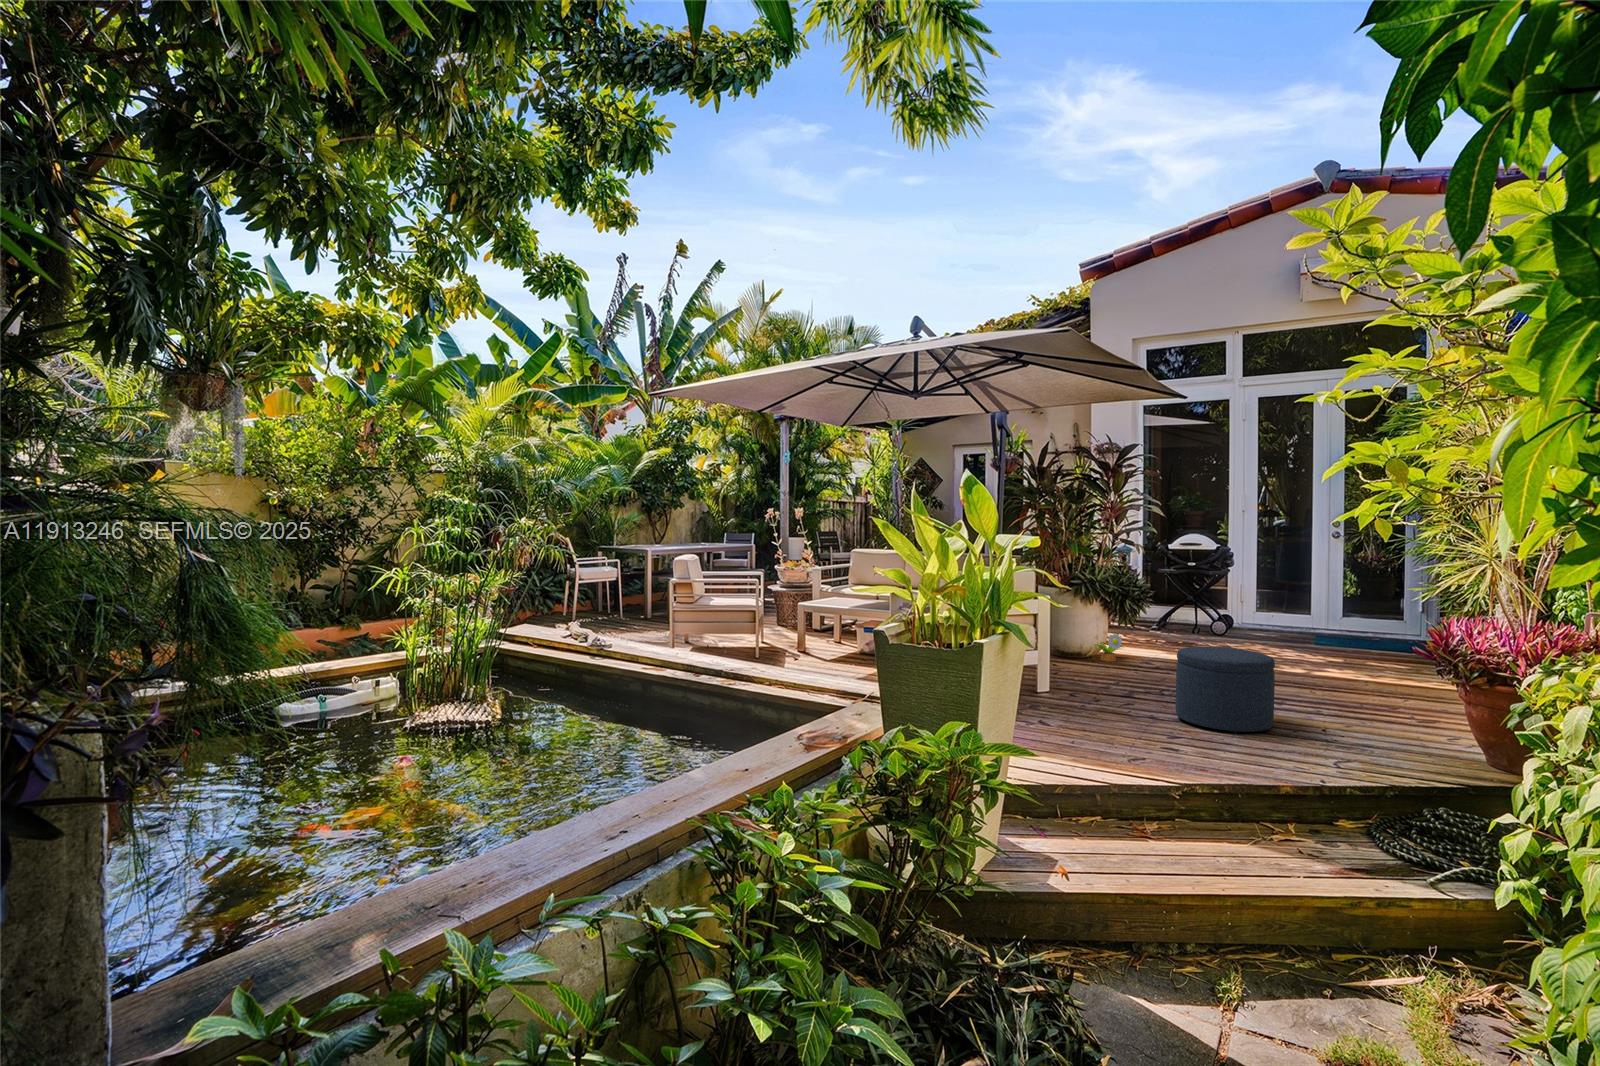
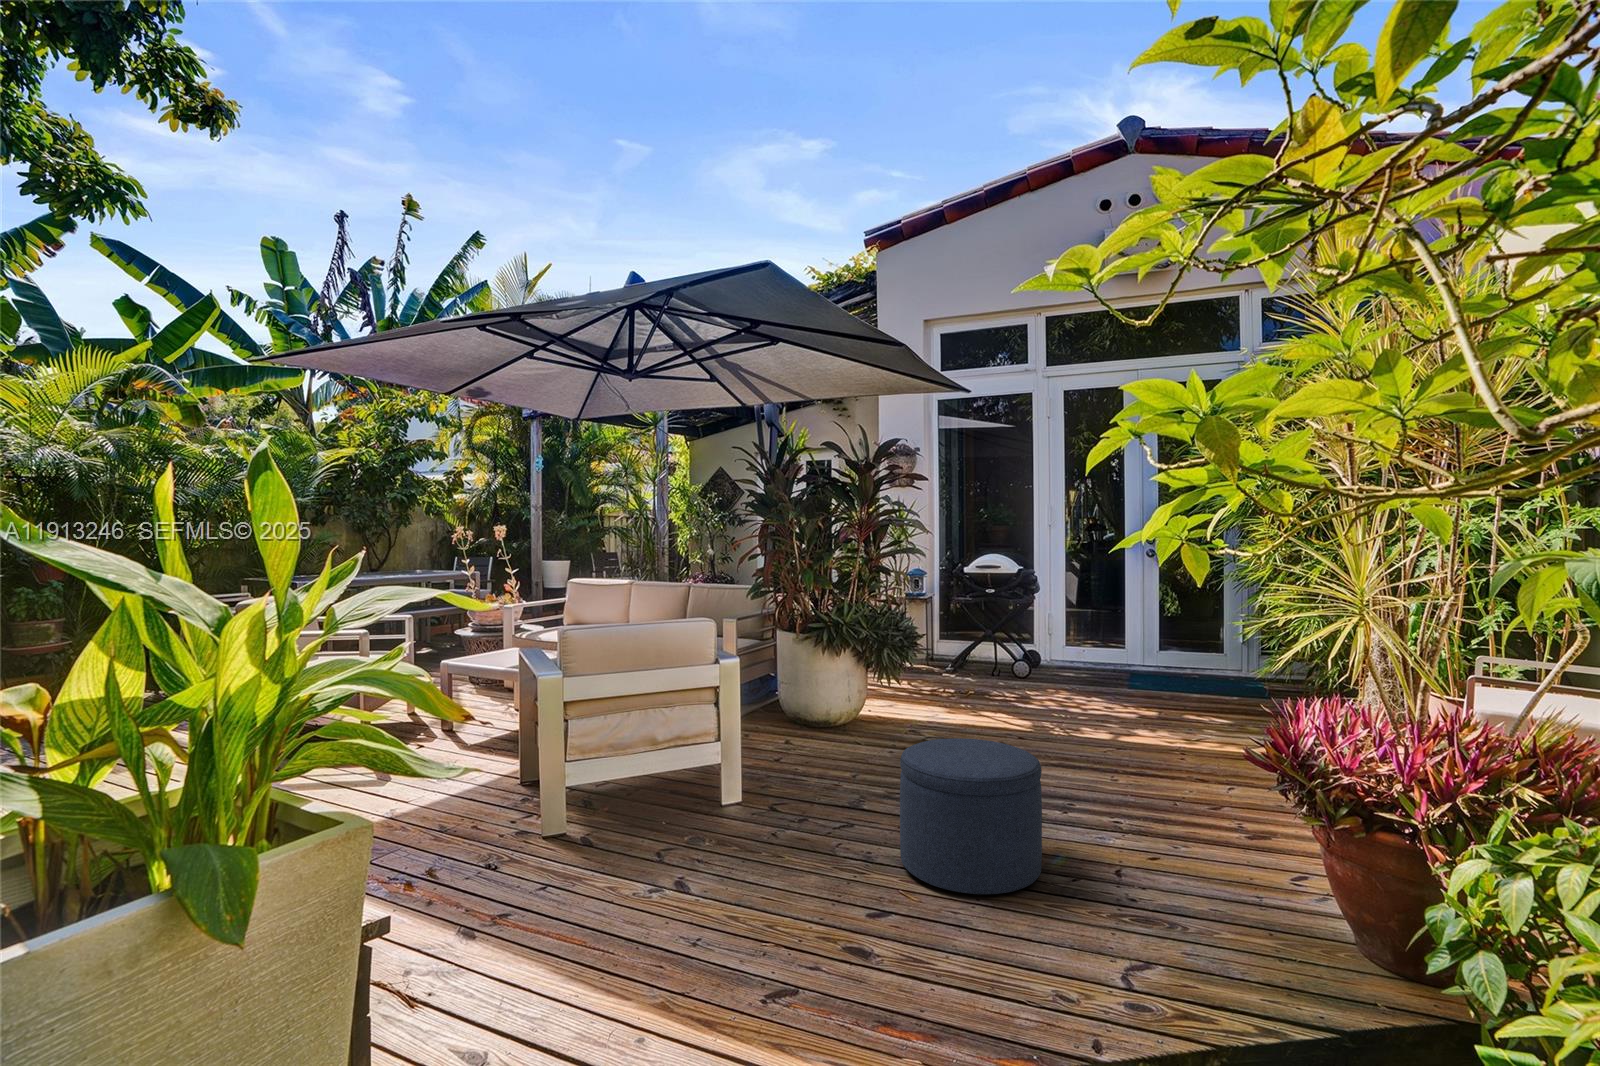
decorative plant: present [1094,633,1123,662] -> none [844,698,885,738]

